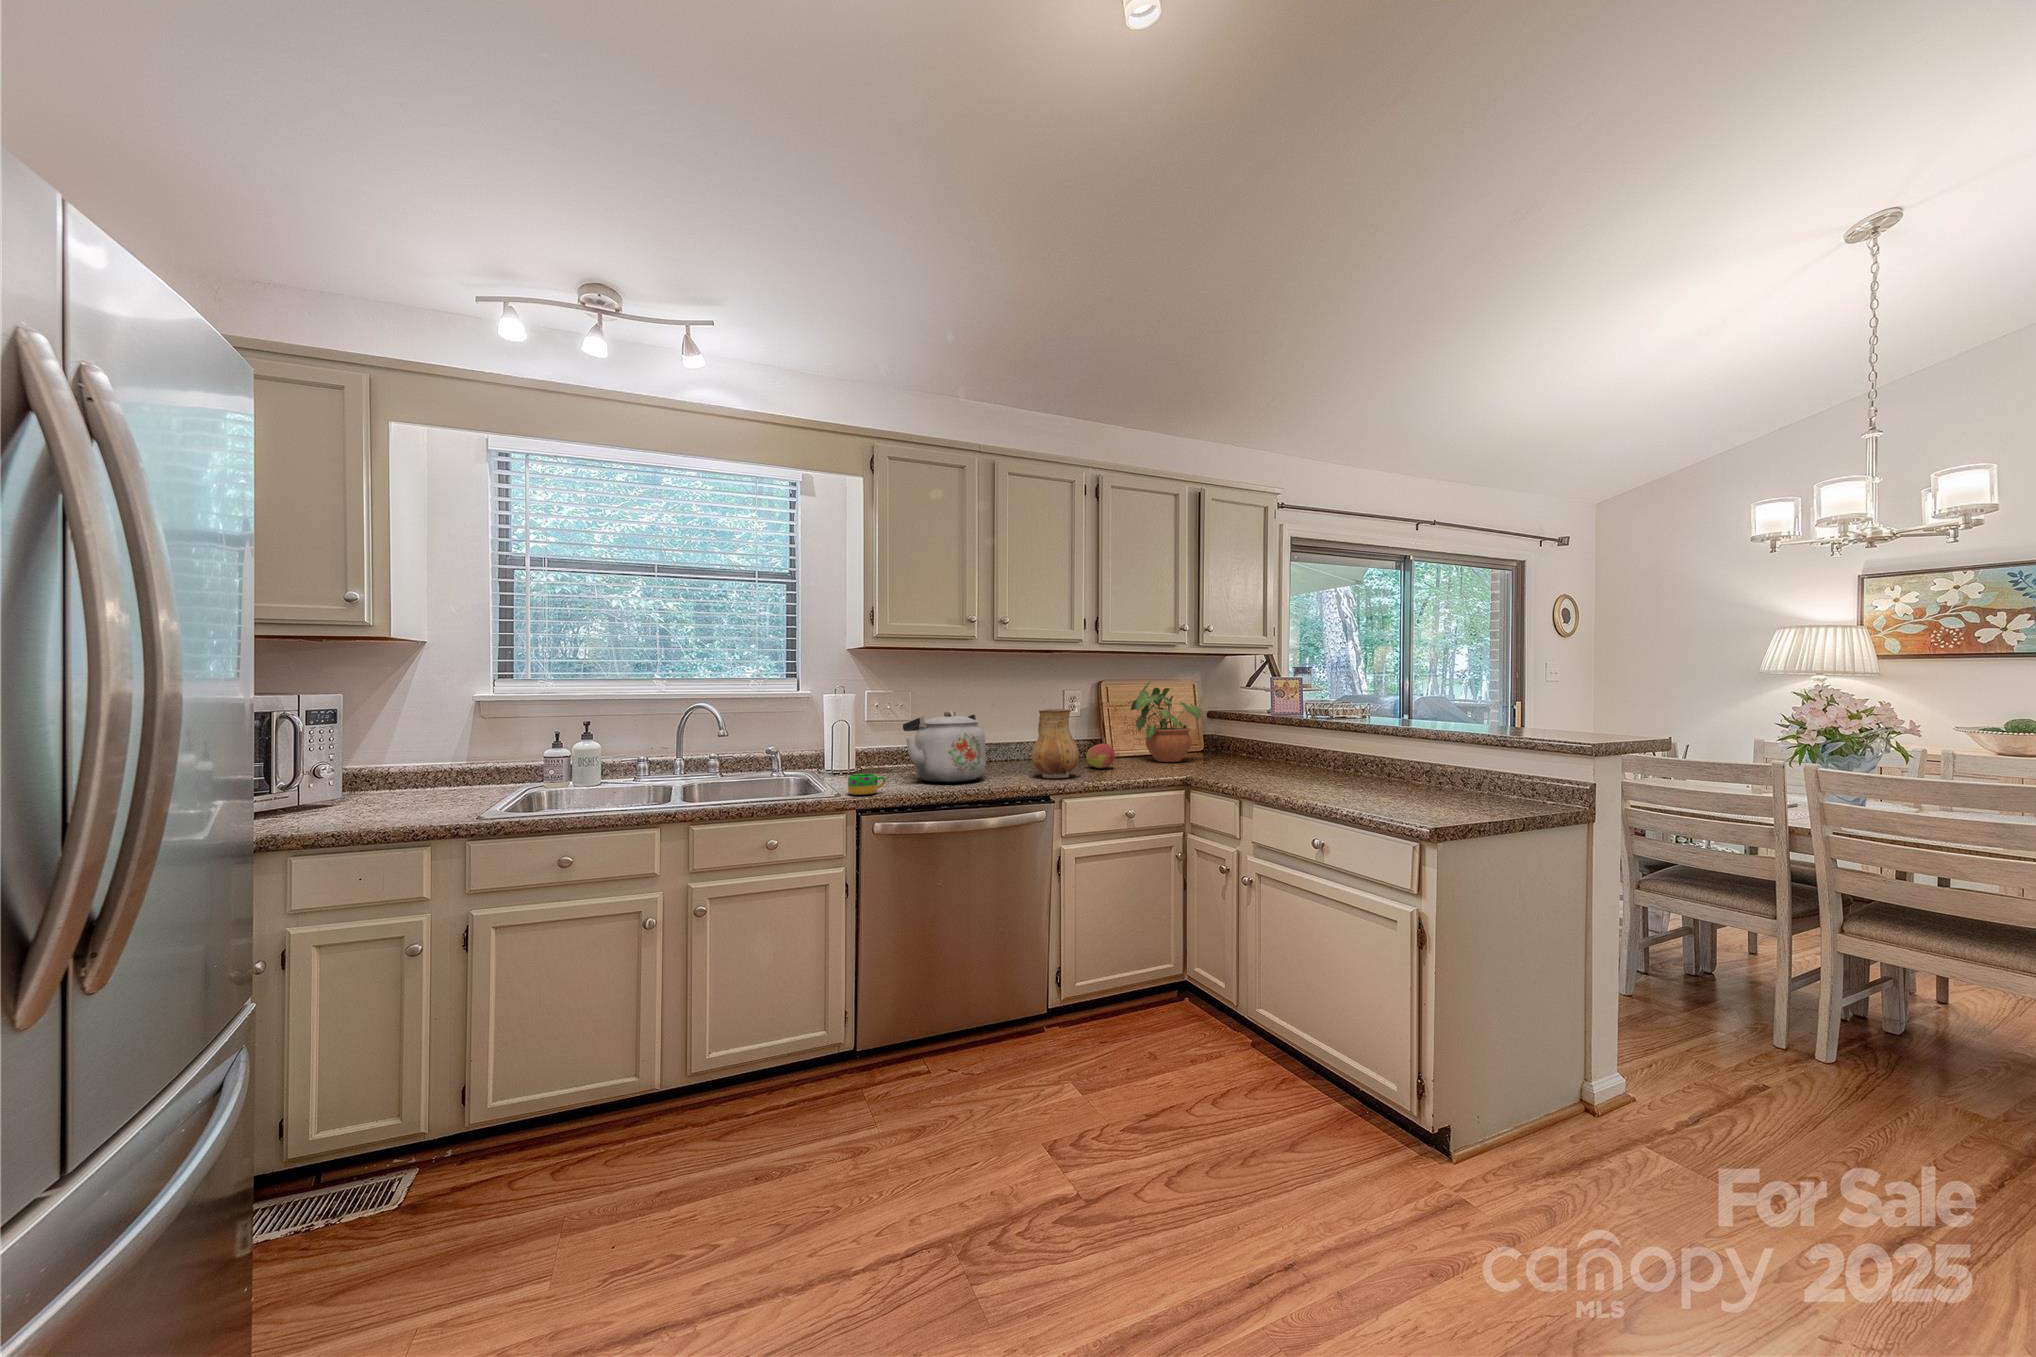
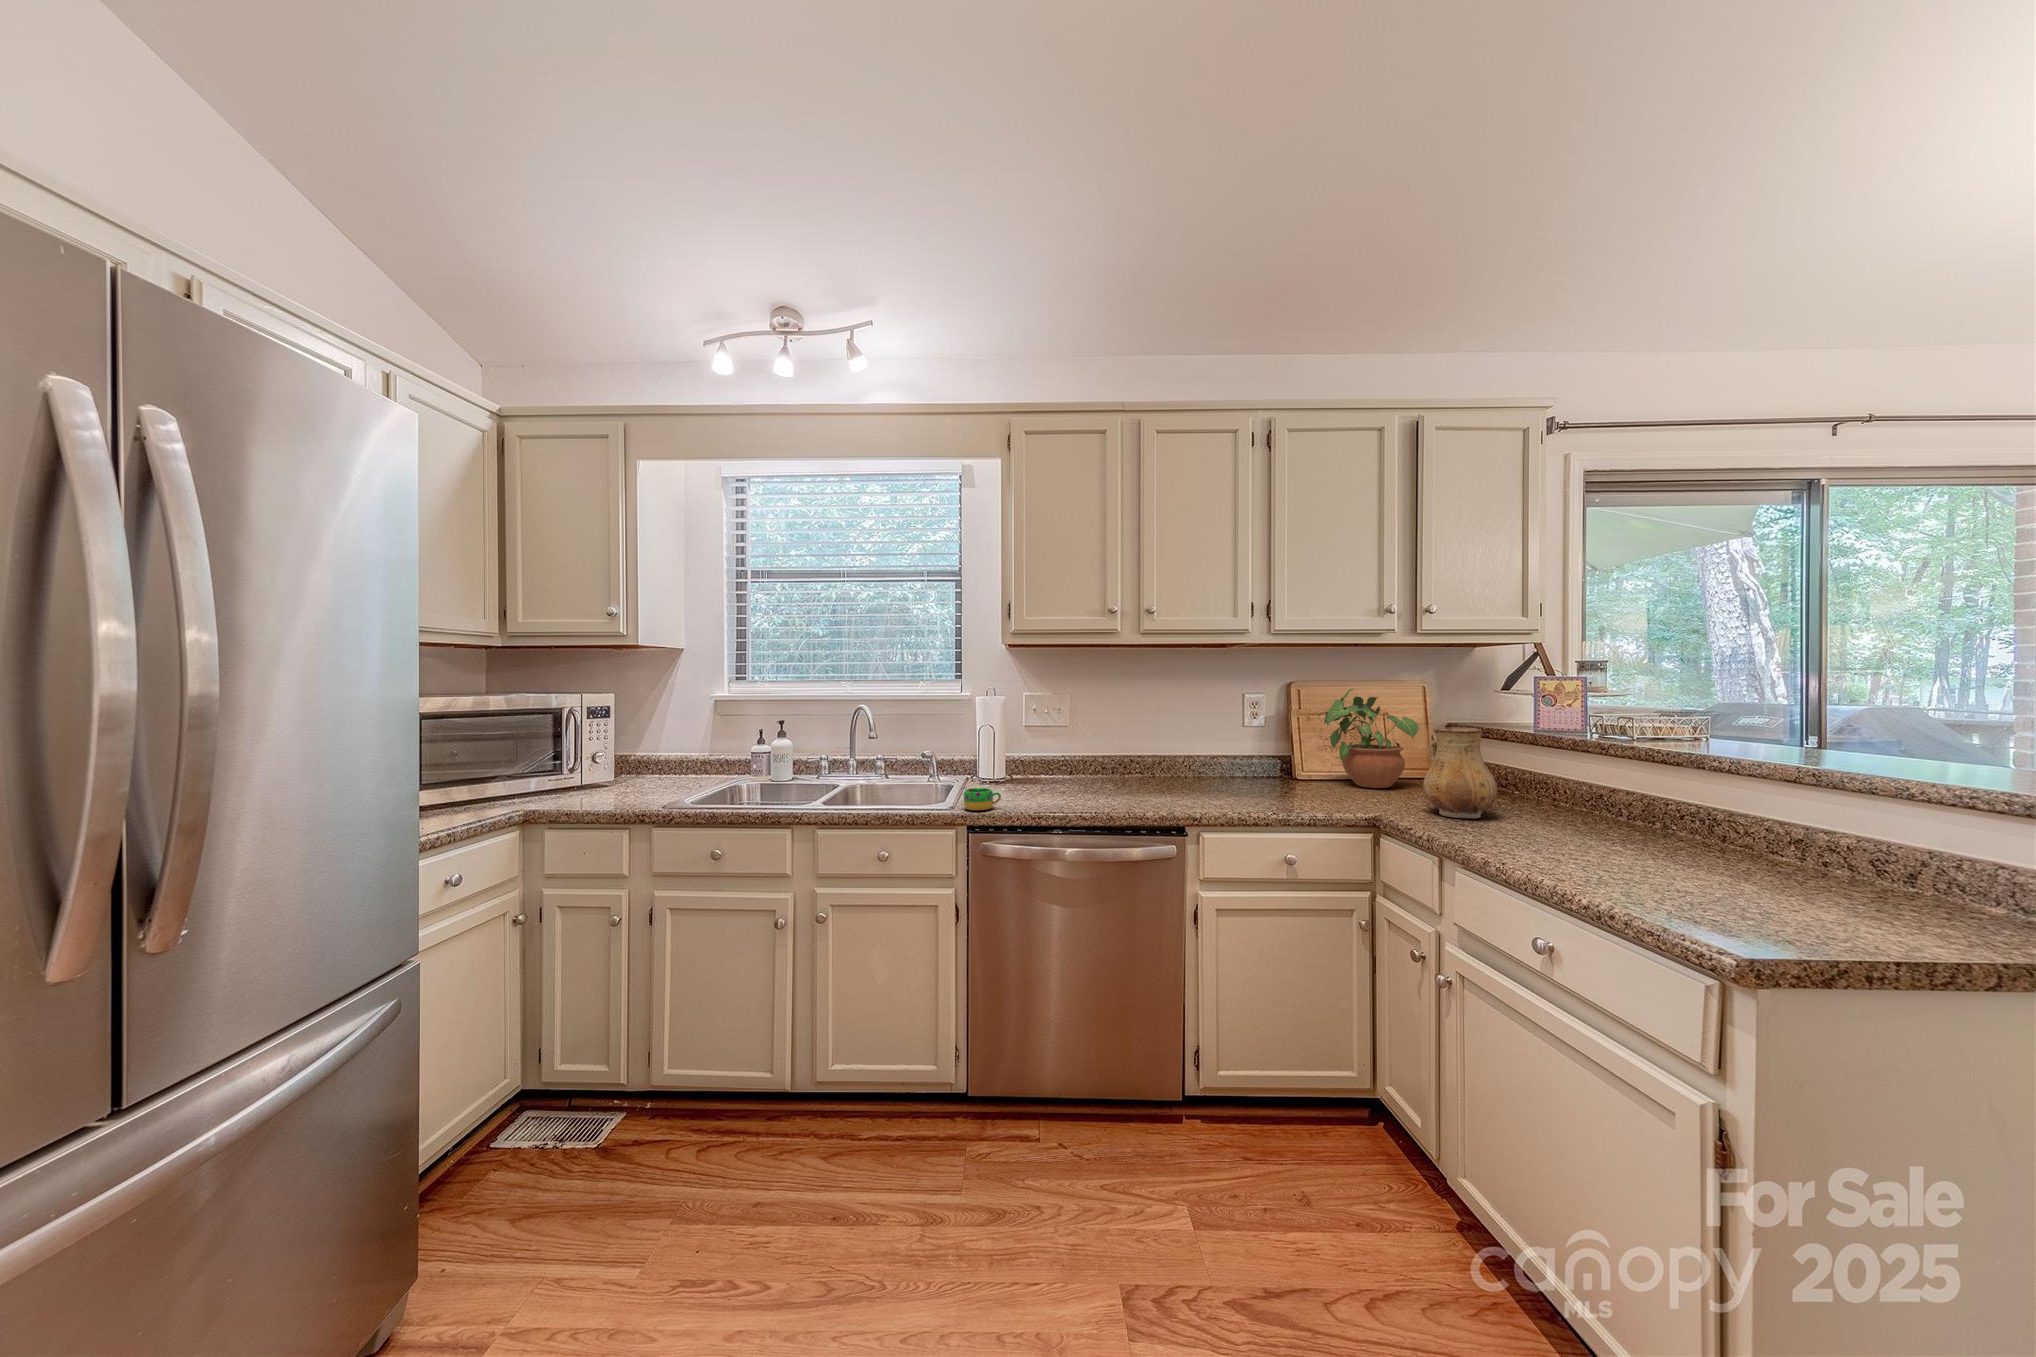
ceramic pitcher: present [1032,709,1079,778] -> present [1423,727,1497,818]
kettle: present [903,711,986,782] -> none [1032,724,1122,800]
fruit: present [1086,744,1115,768] -> none [1255,763,1290,792]

